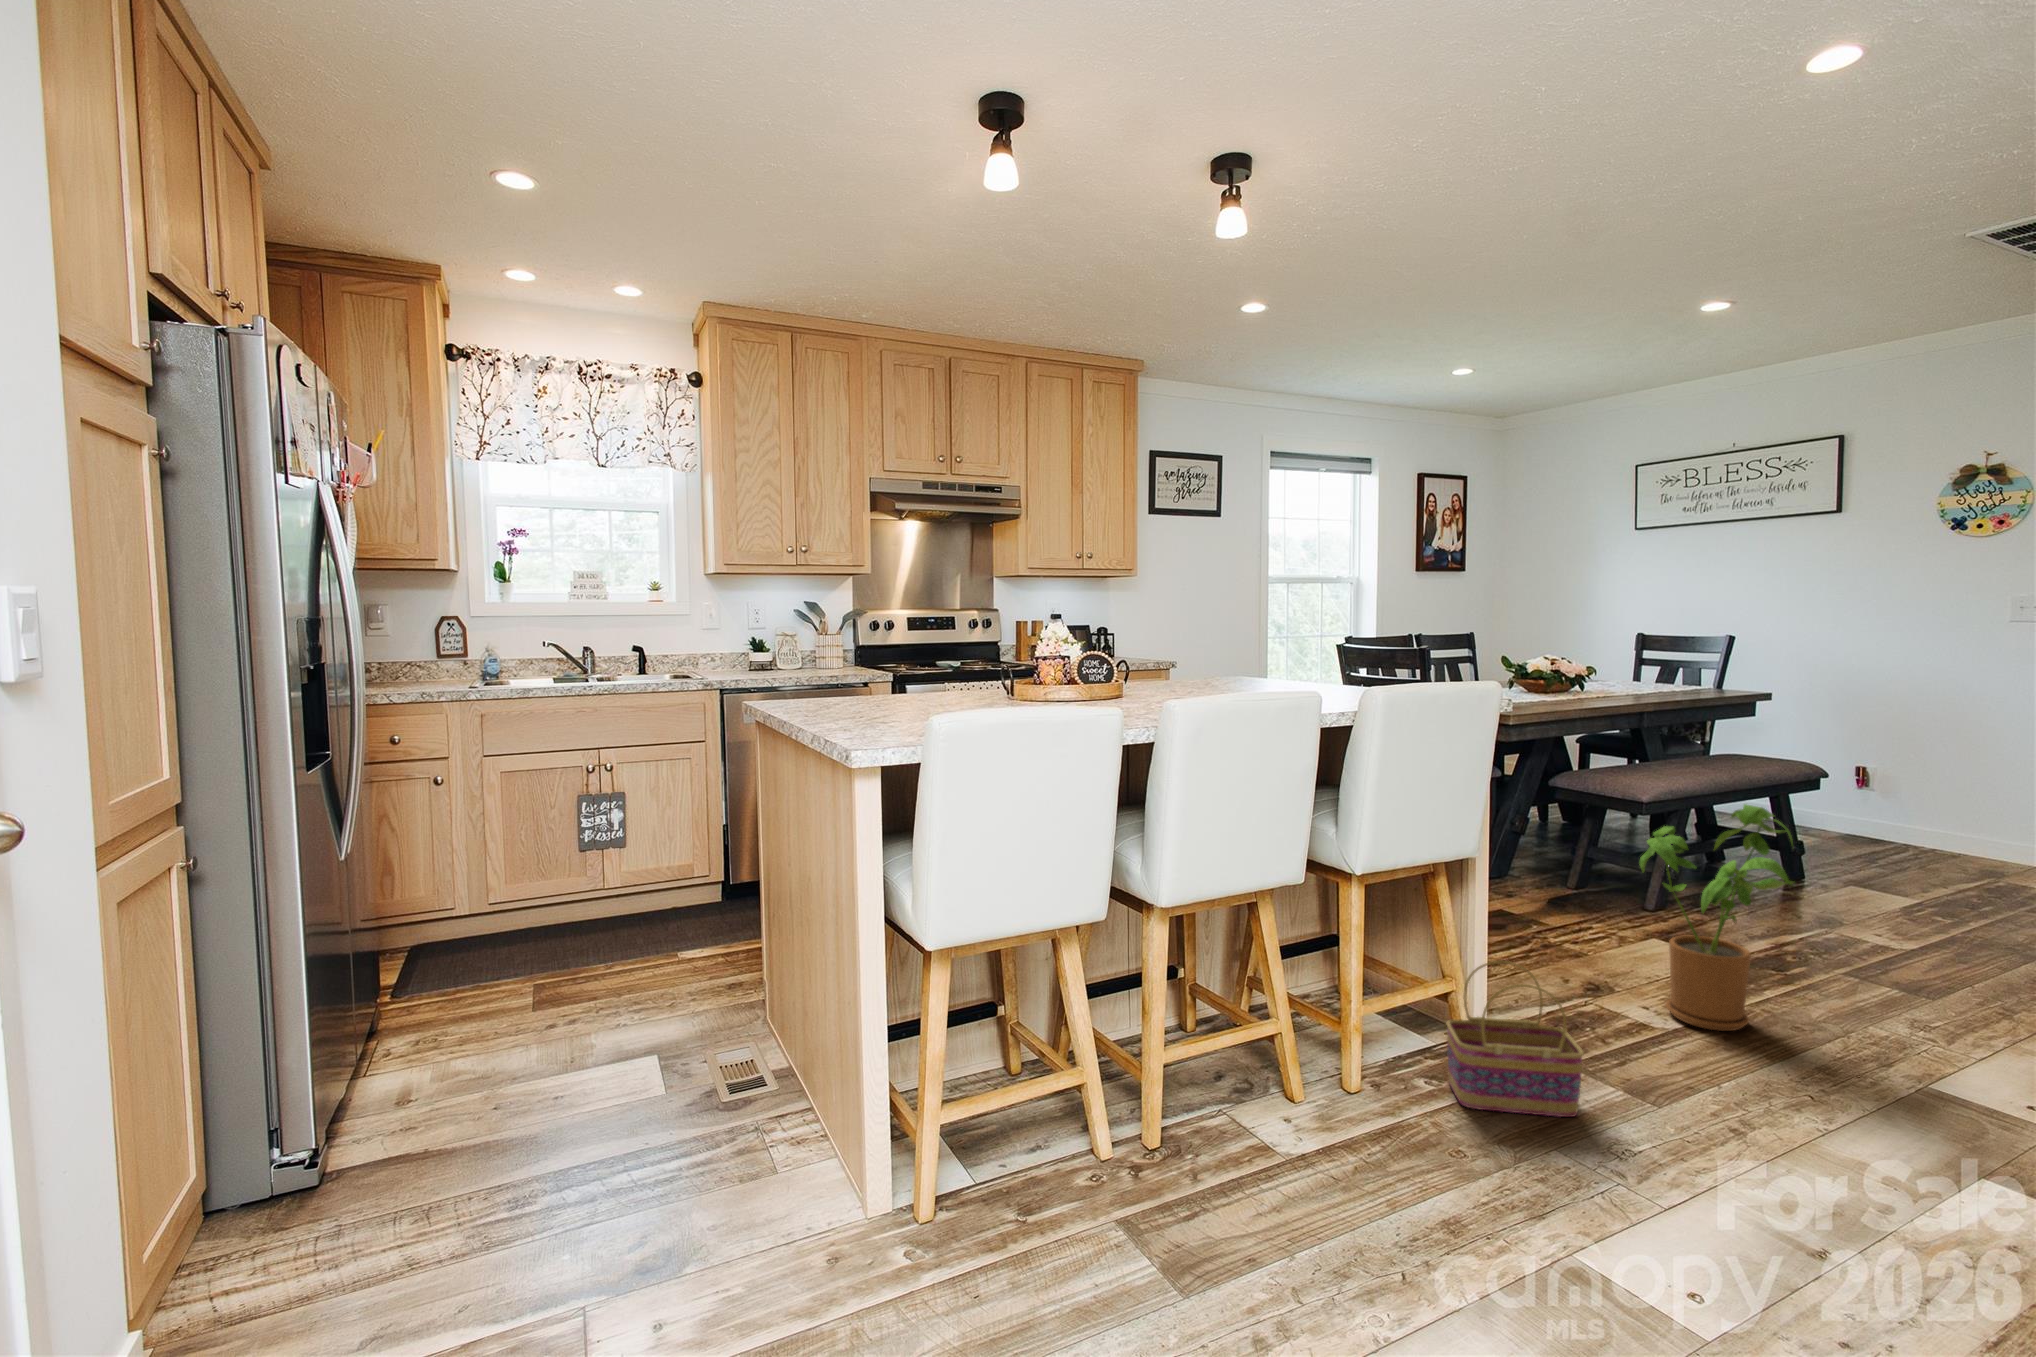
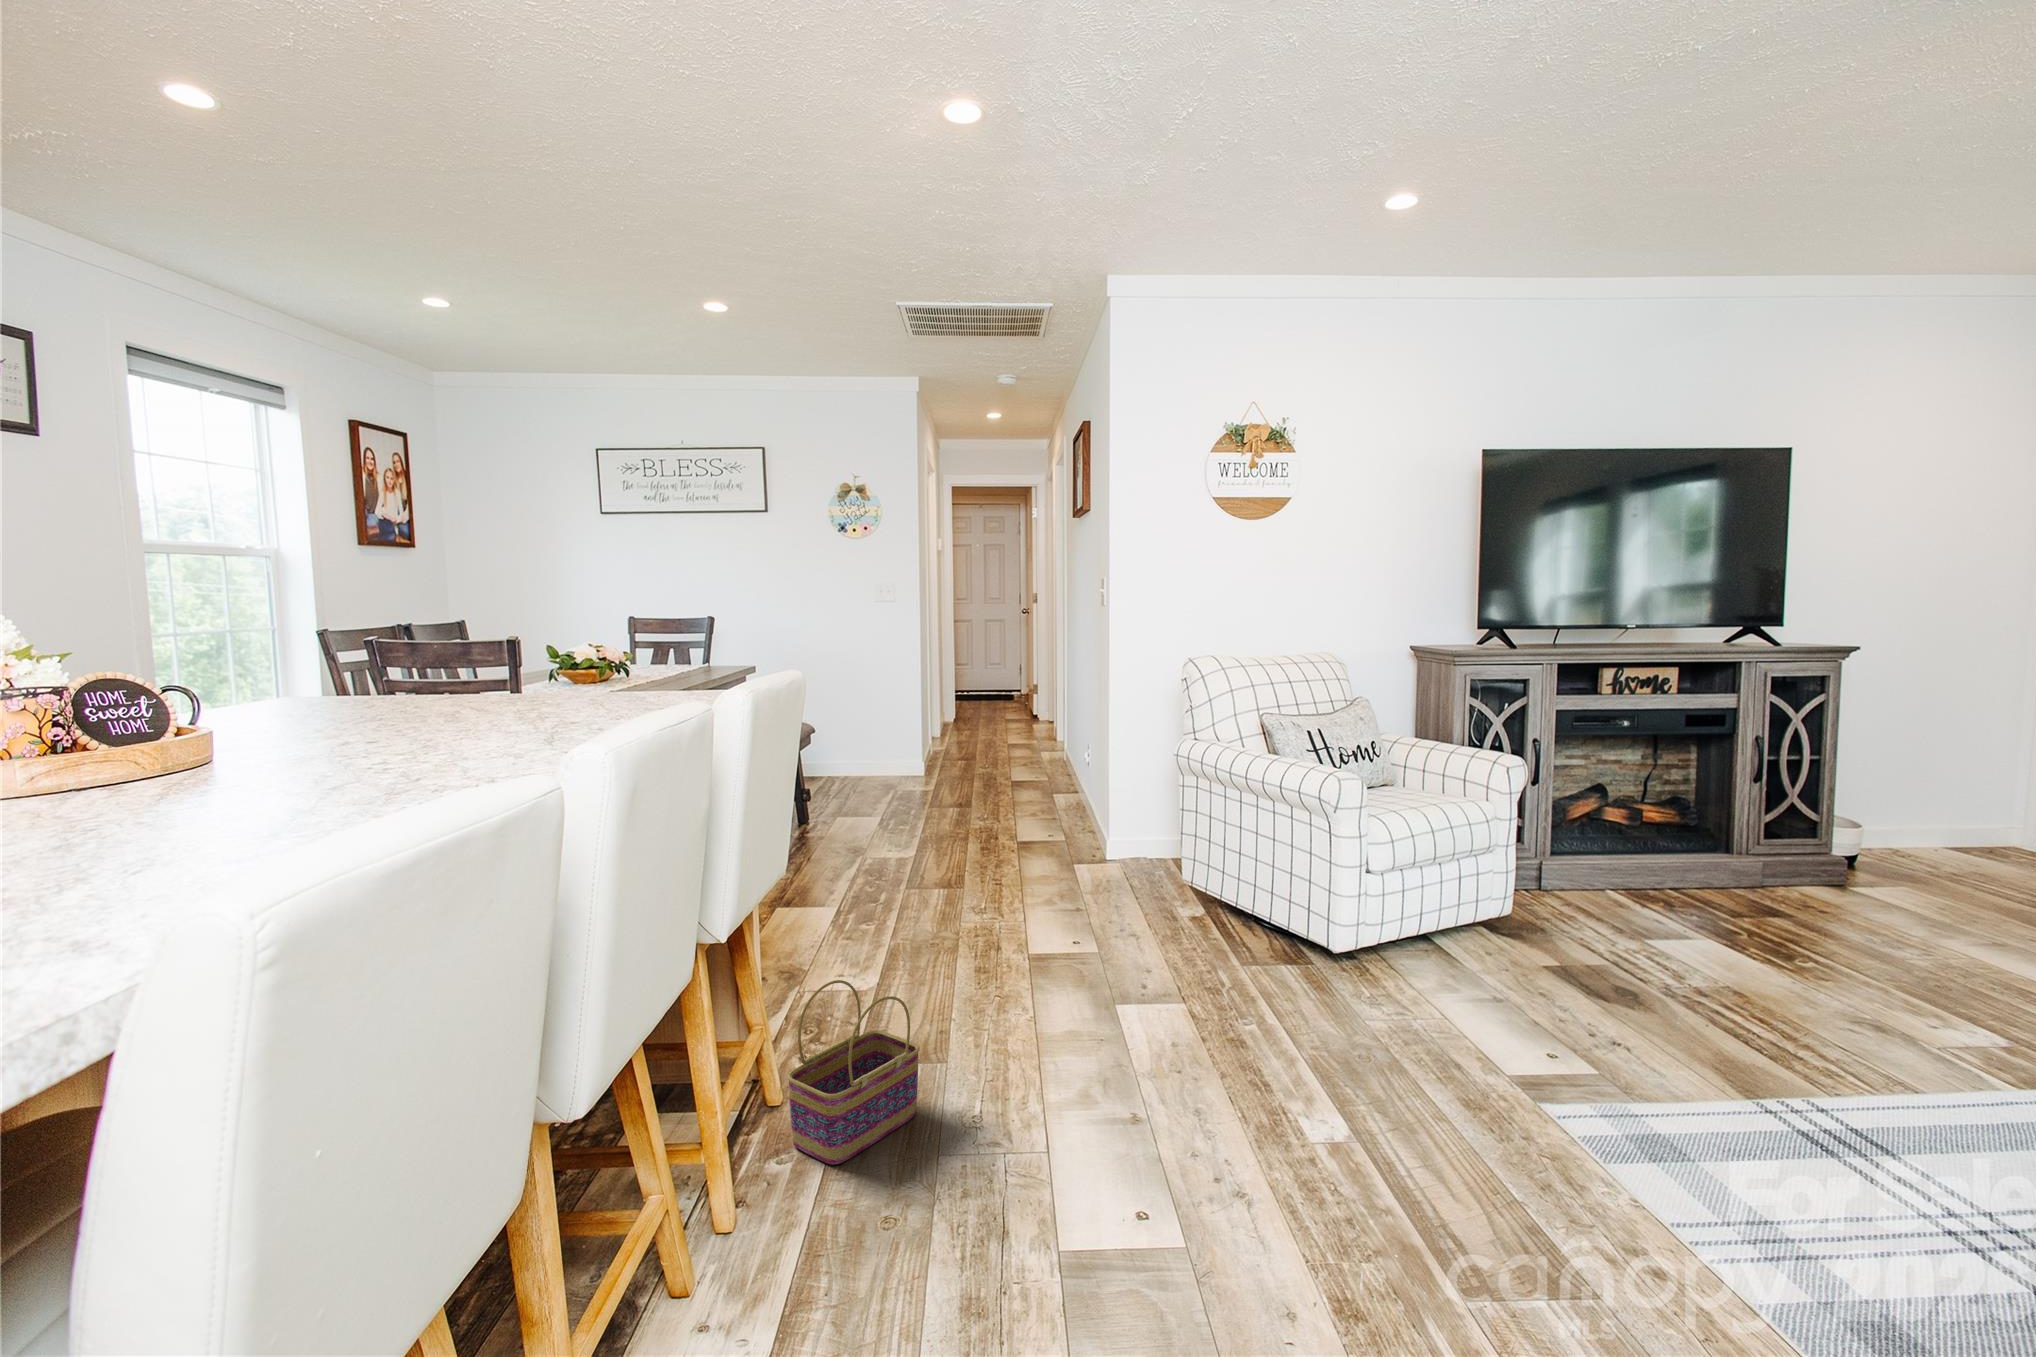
house plant: present [1640,804,1793,1031] -> none [823,766,955,978]

